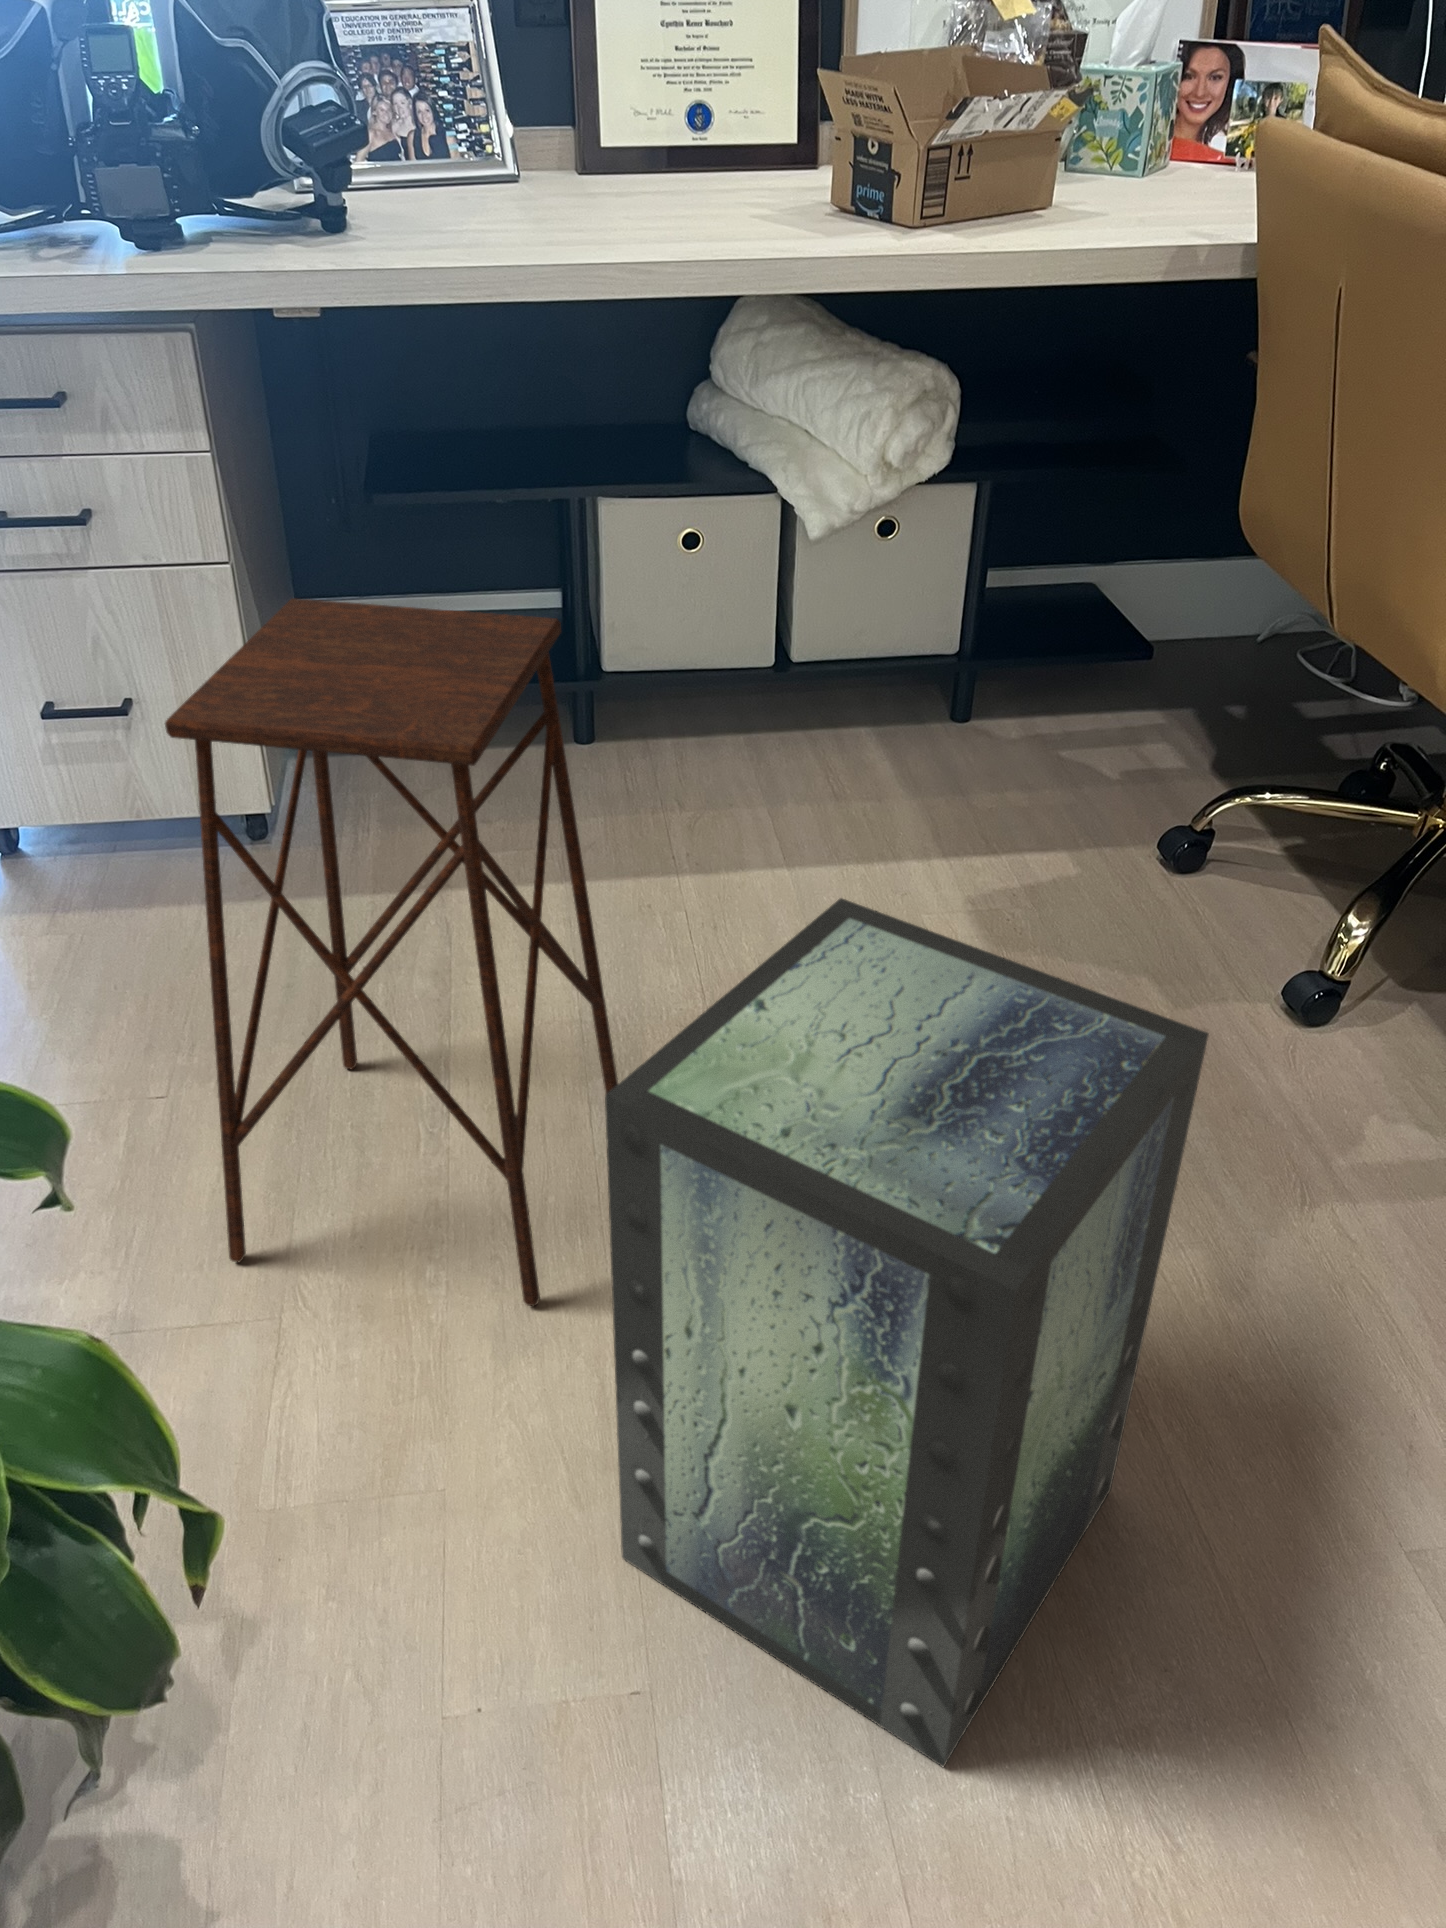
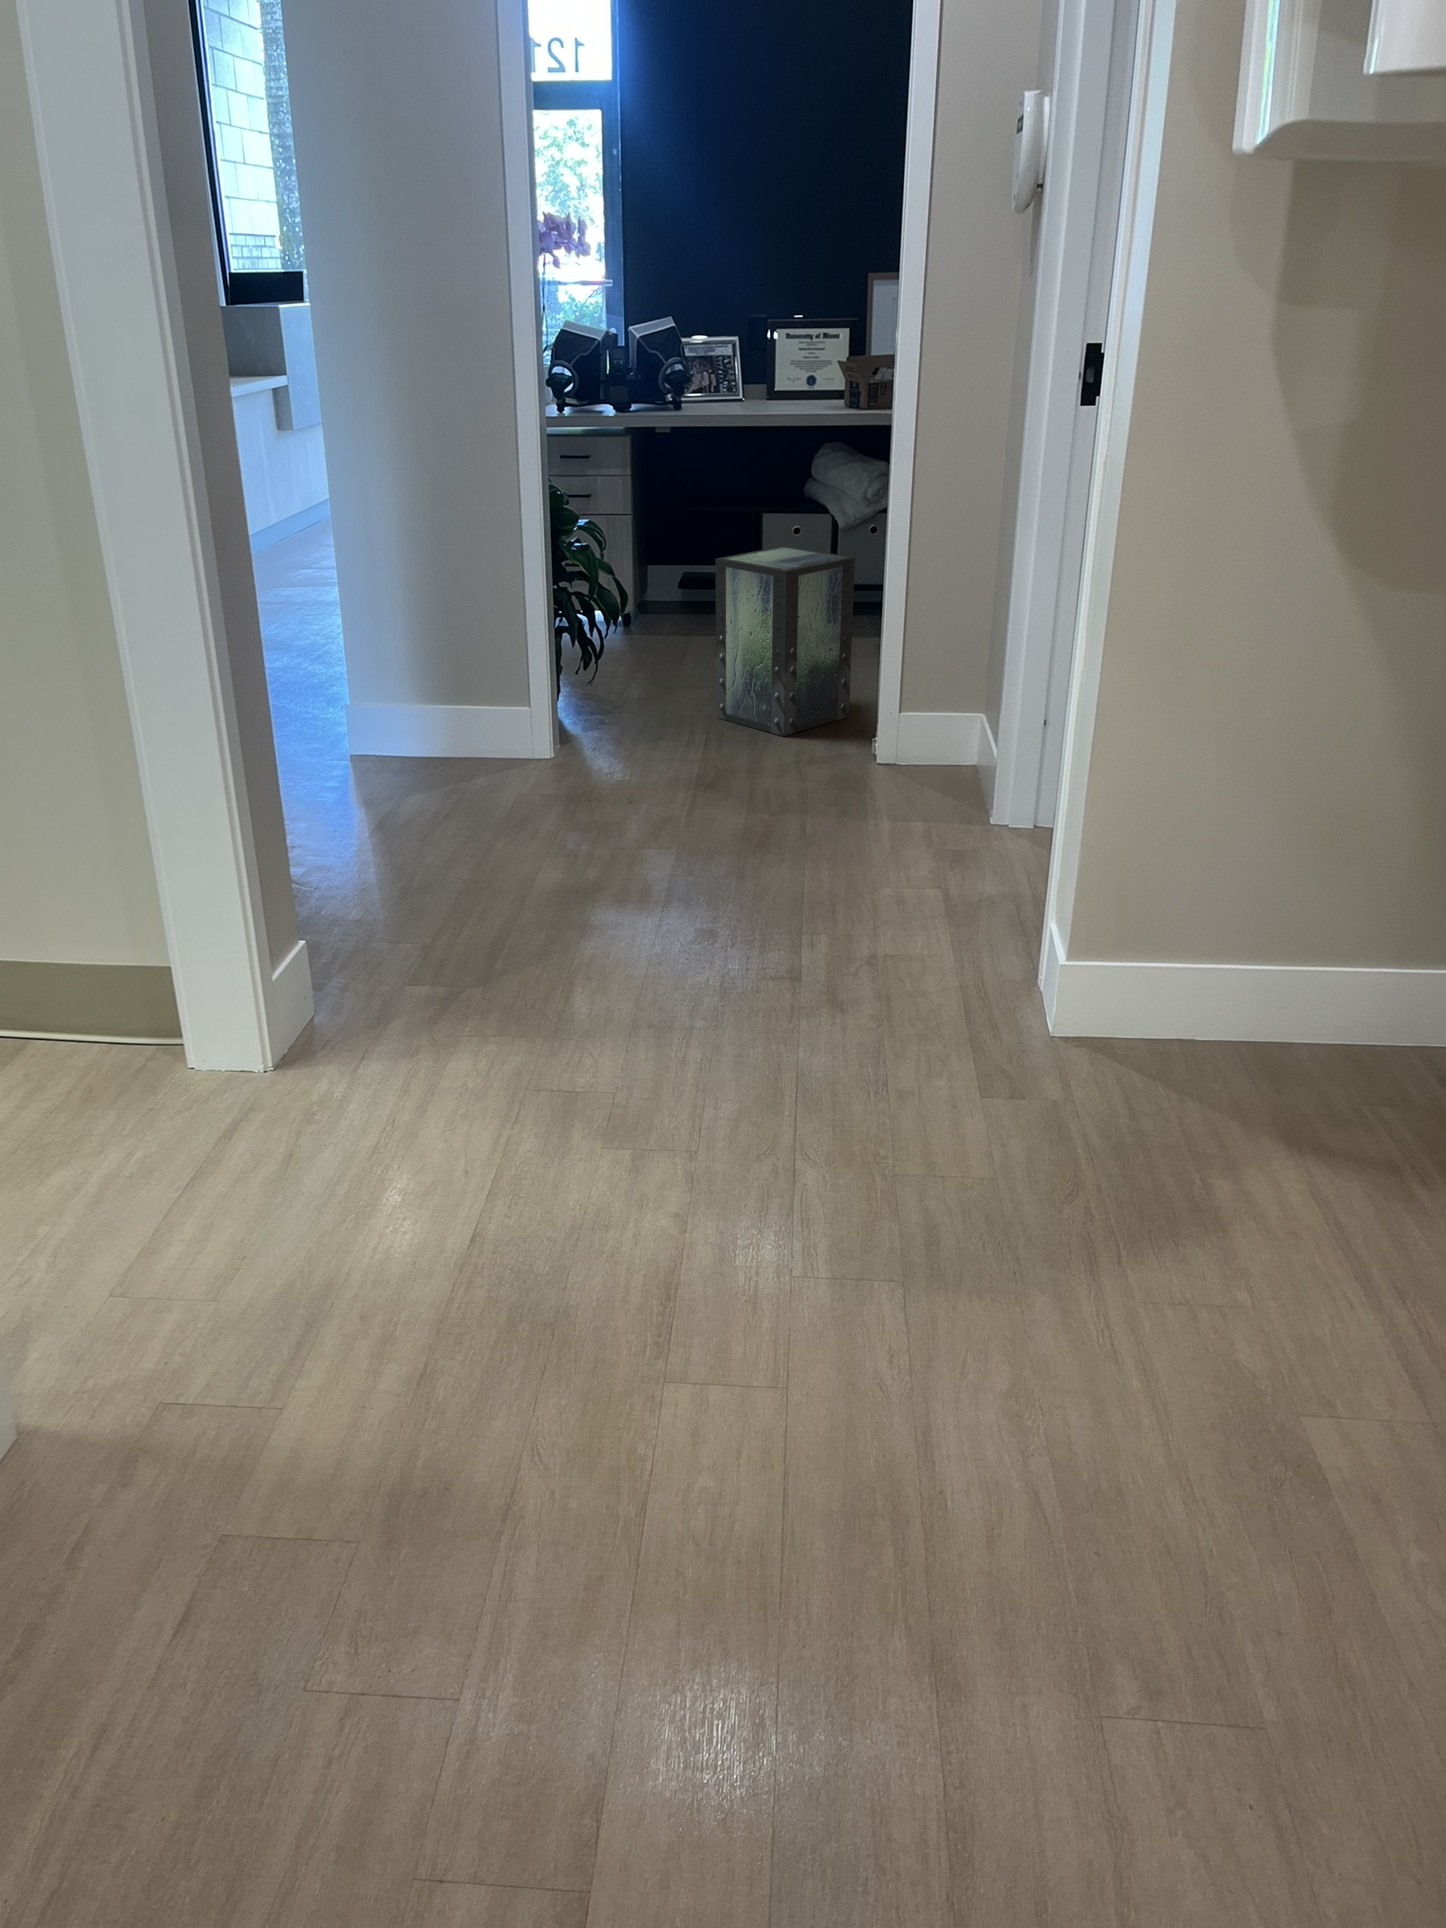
side table: present [165,598,618,1307] -> none [619,494,740,693]

